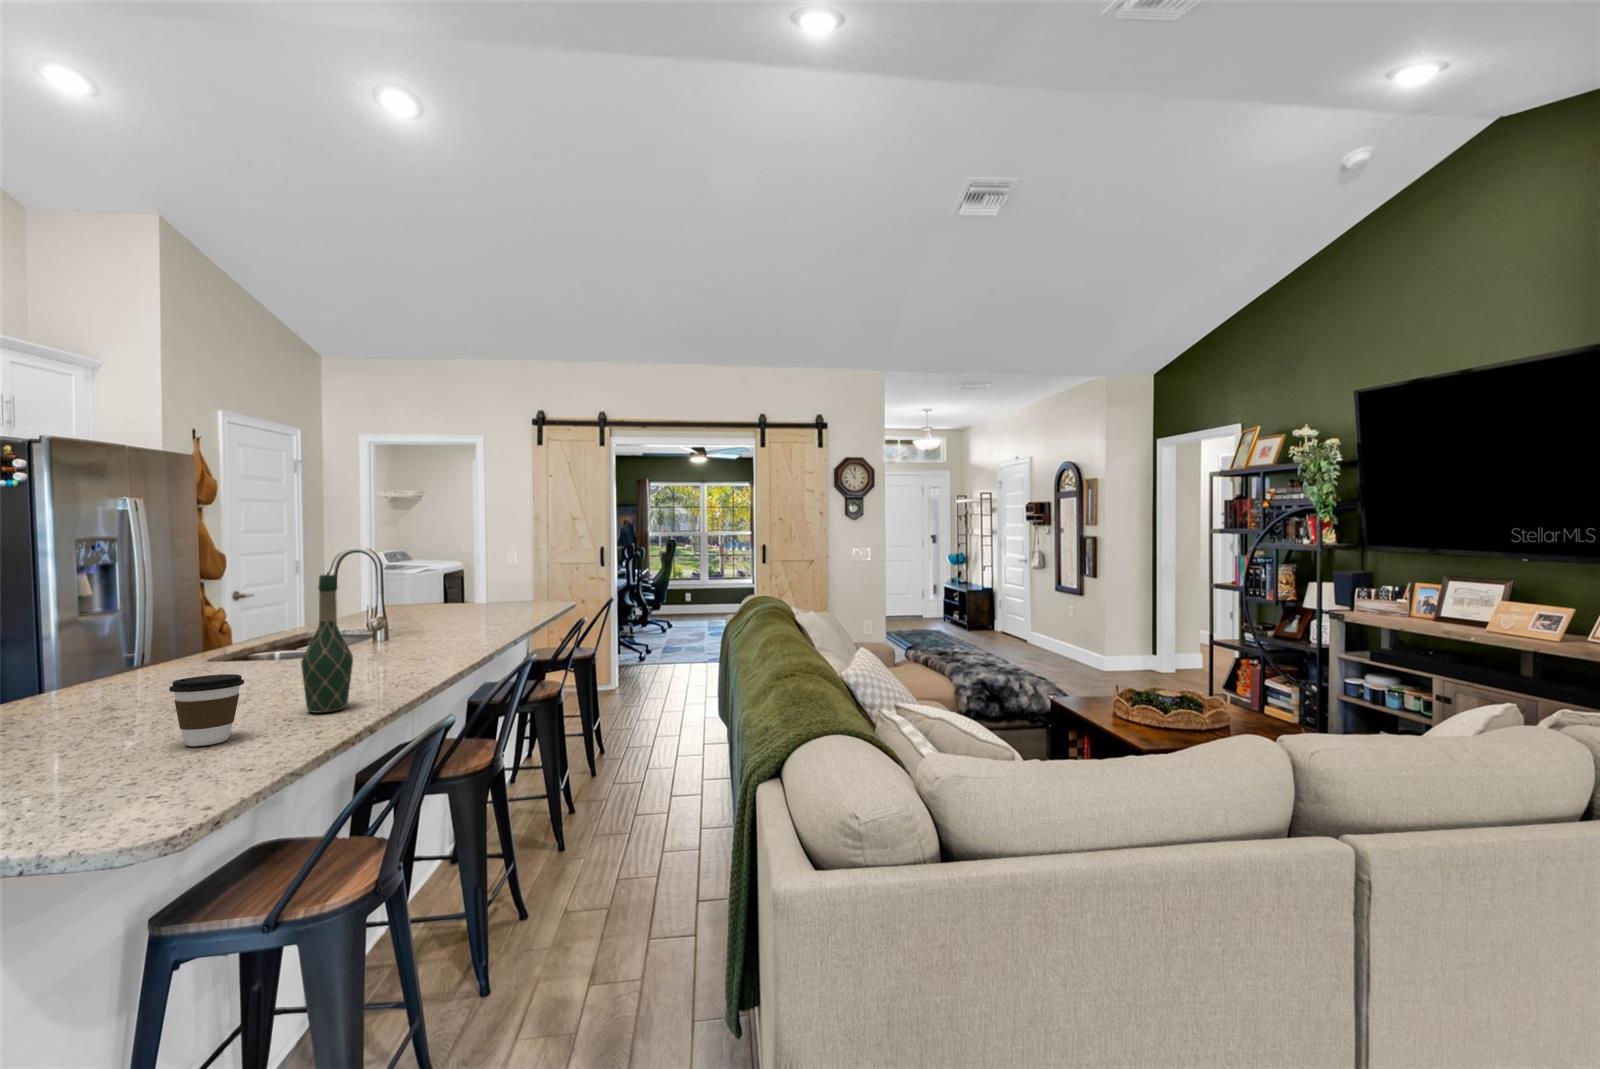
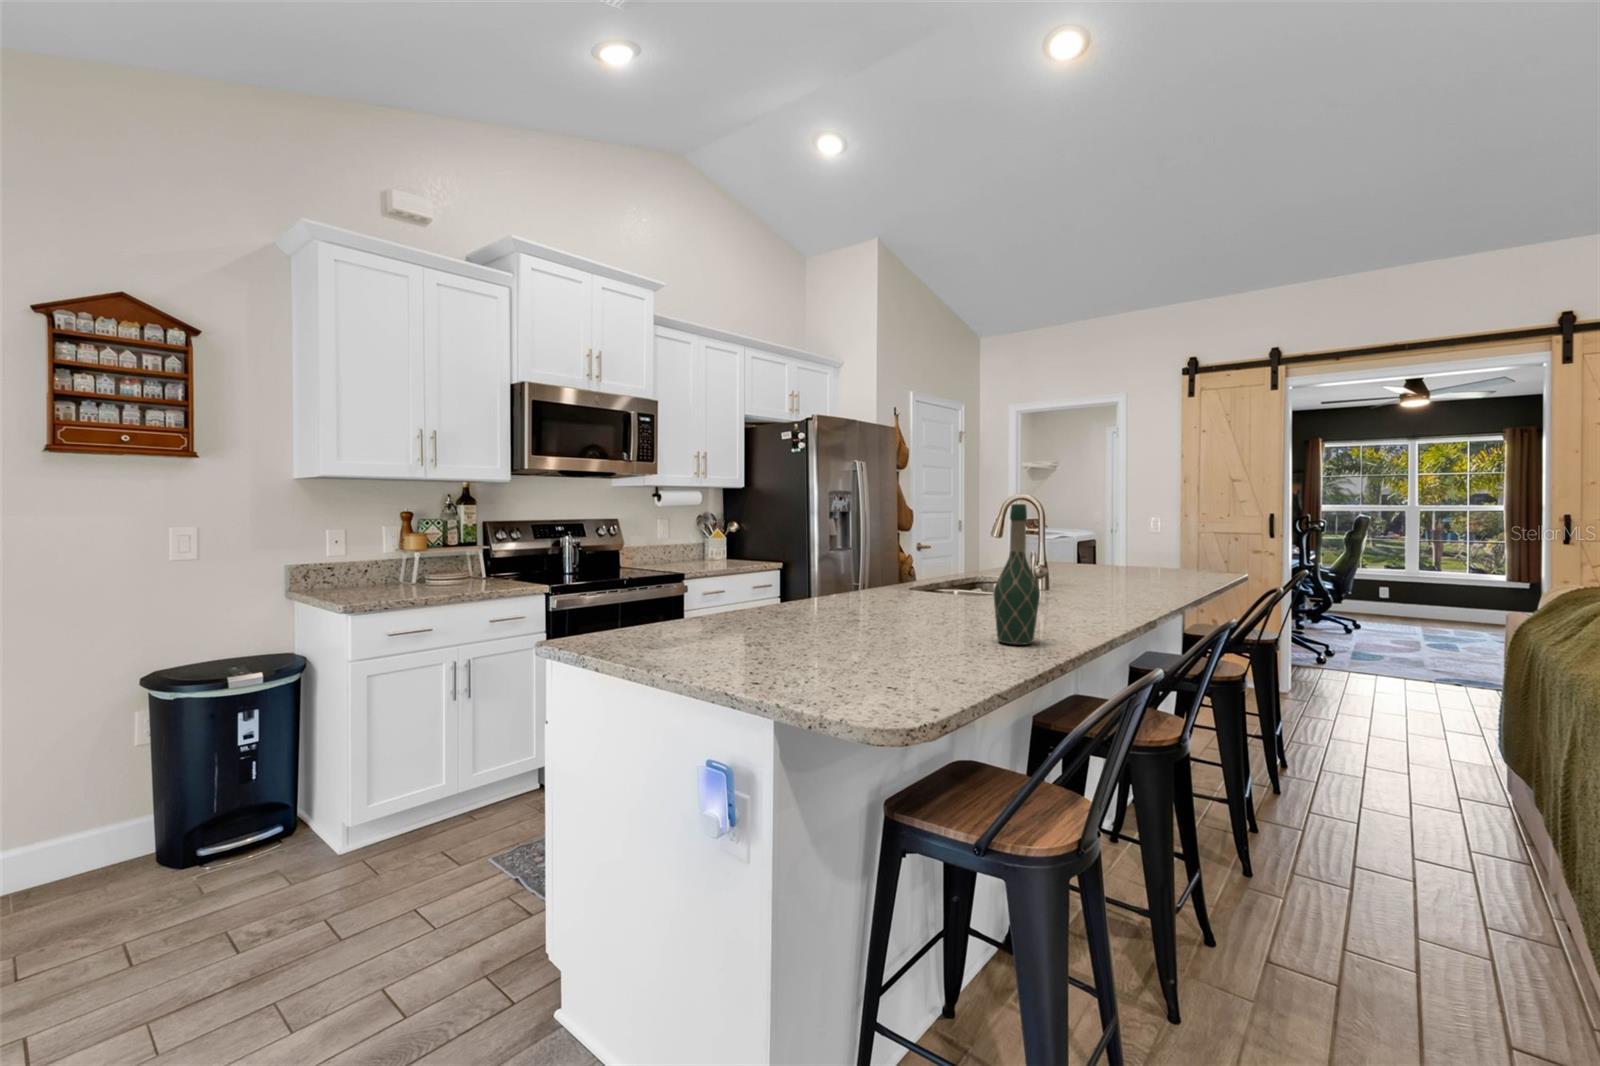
coffee cup: present [169,674,244,746] -> none [897,591,951,655]

